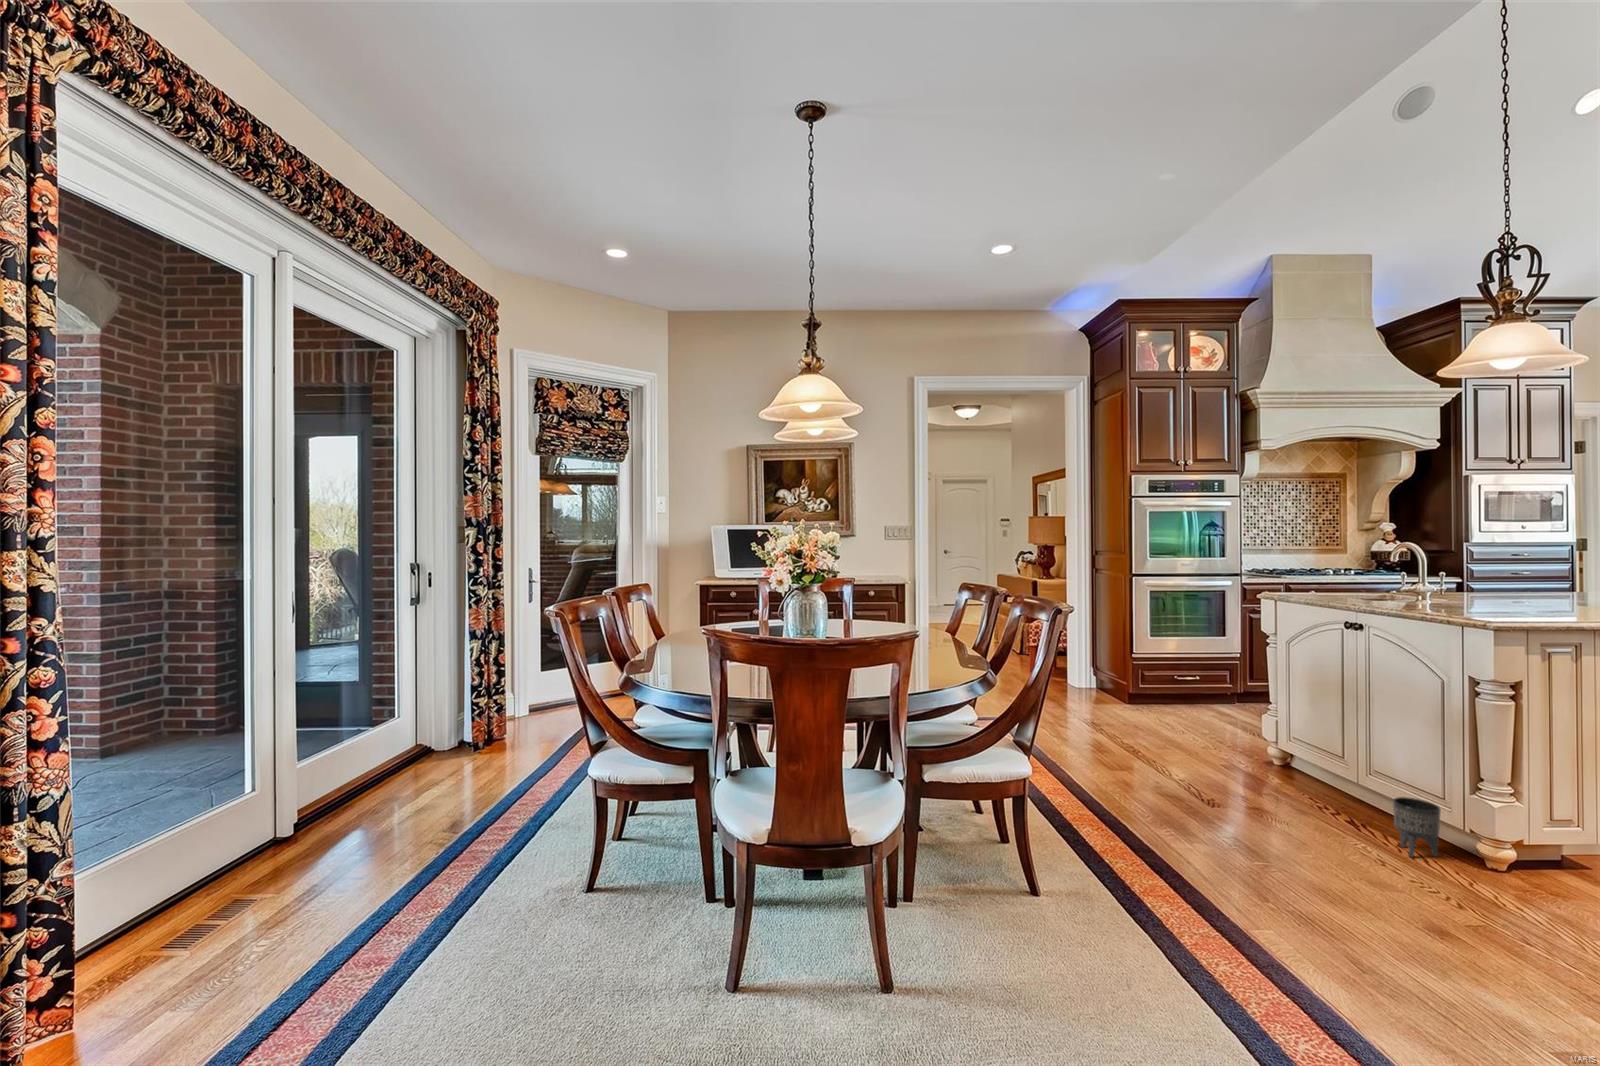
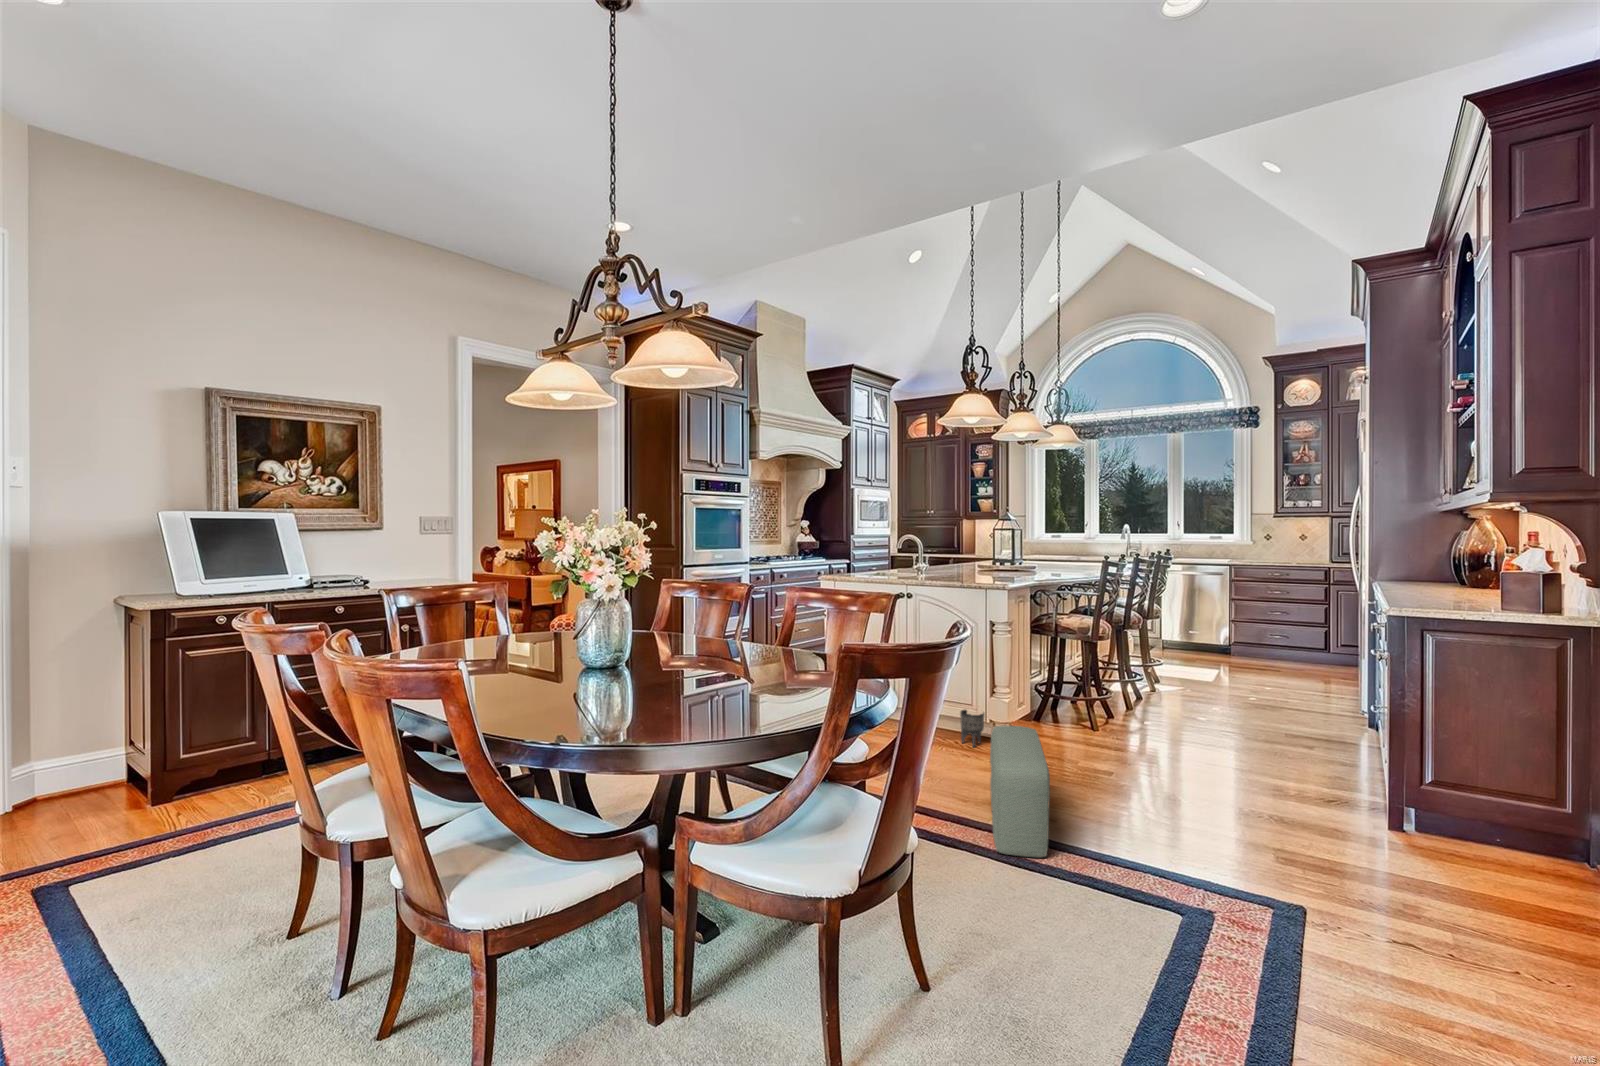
pouf: none [1147,811,1362,1000] -> present [990,726,1050,858]

